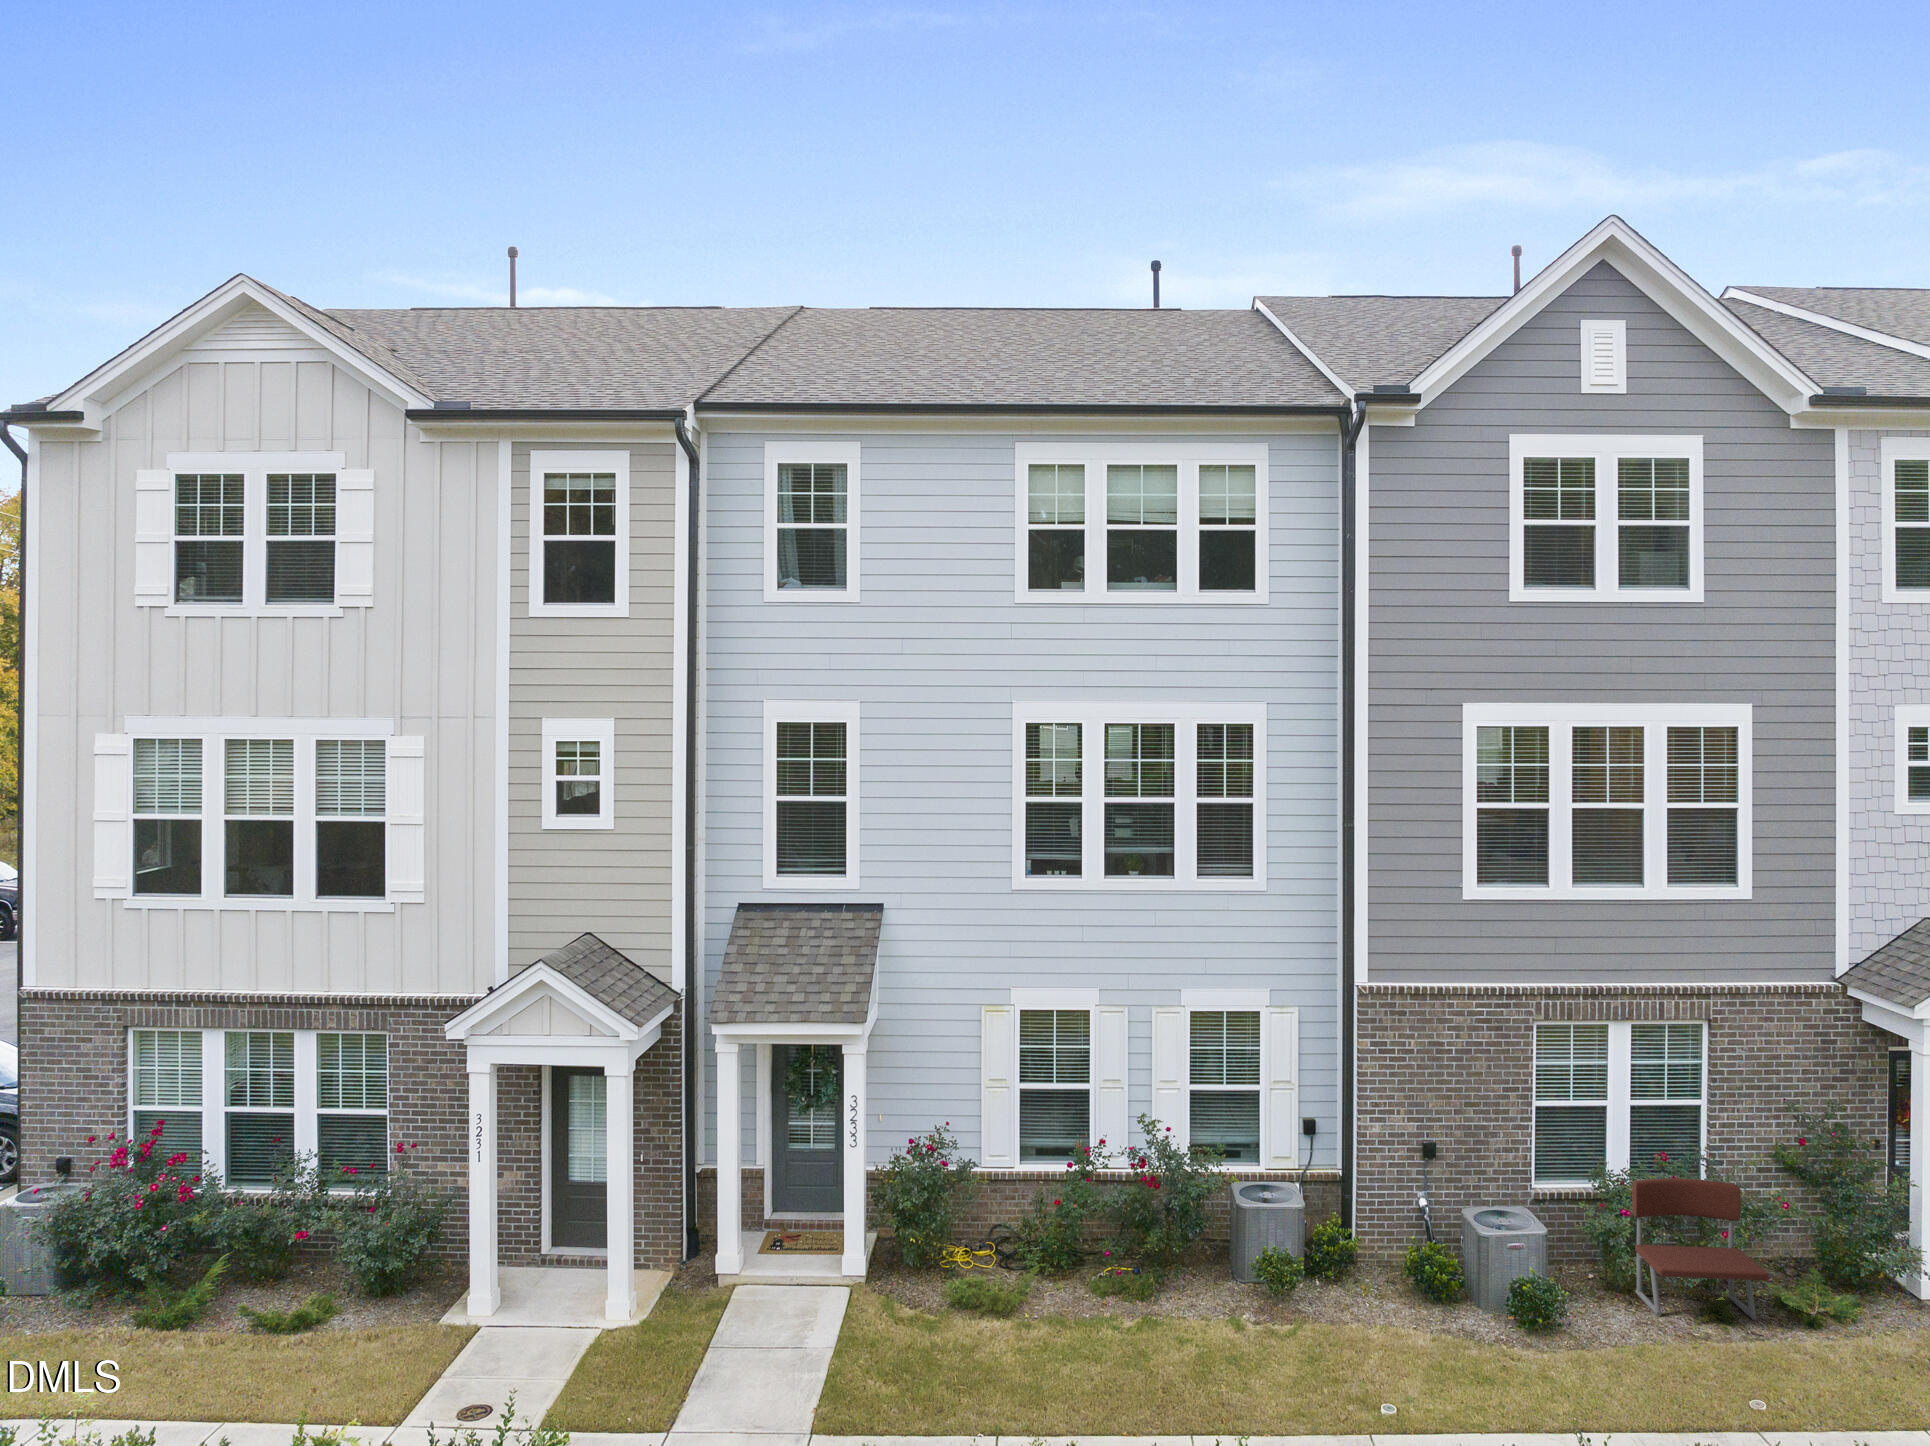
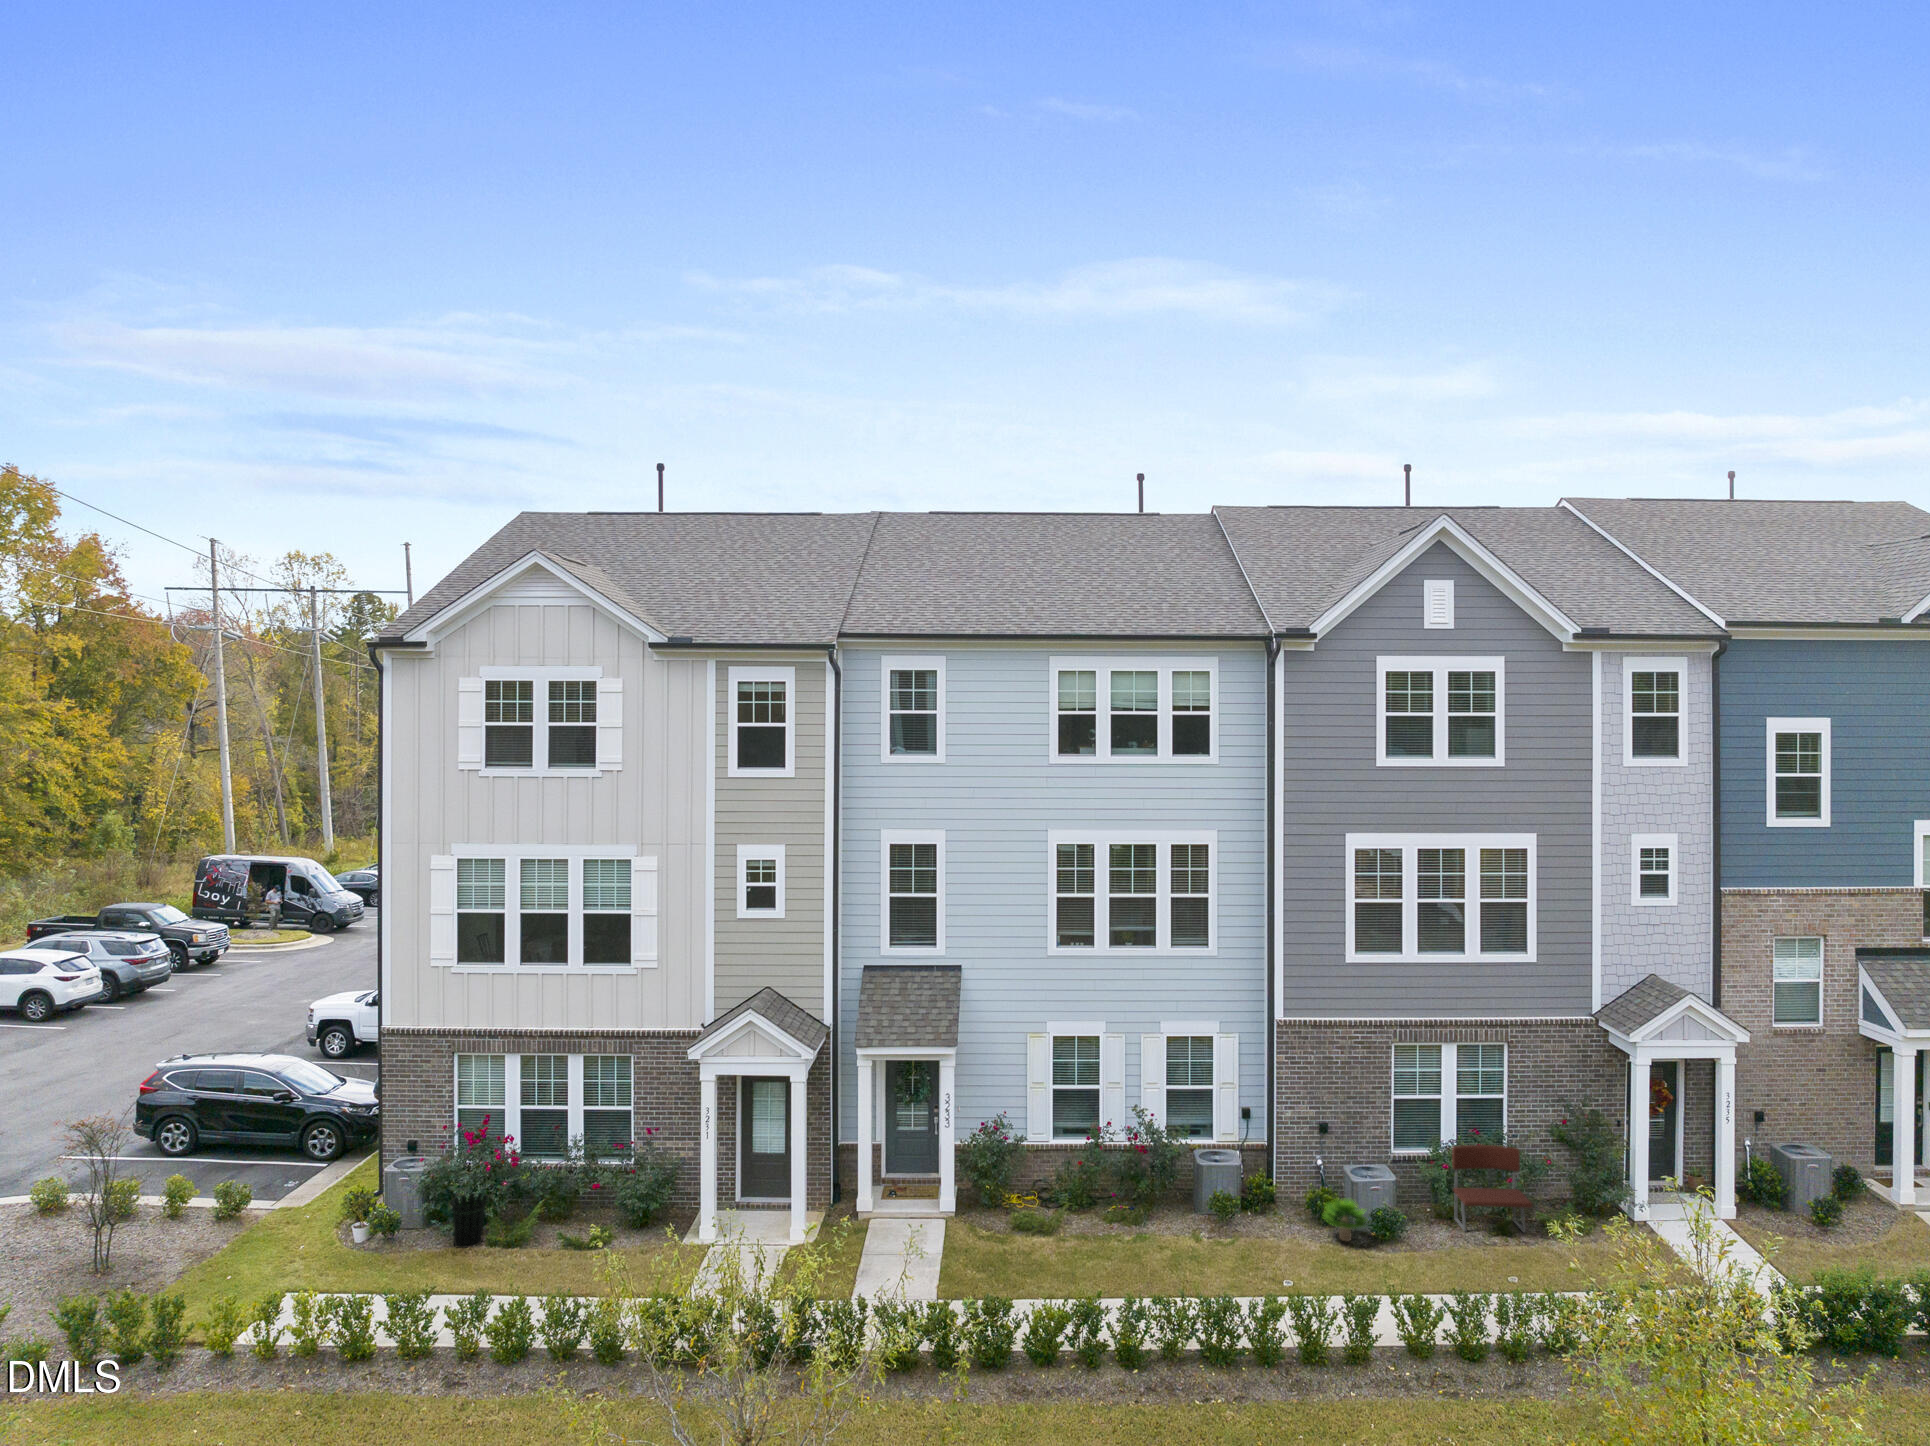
waste bin: none [72,1241,140,1329] -> present [451,1193,488,1248]
potted plant: none [1431,1260,1511,1332] -> present [1324,1199,1368,1241]

